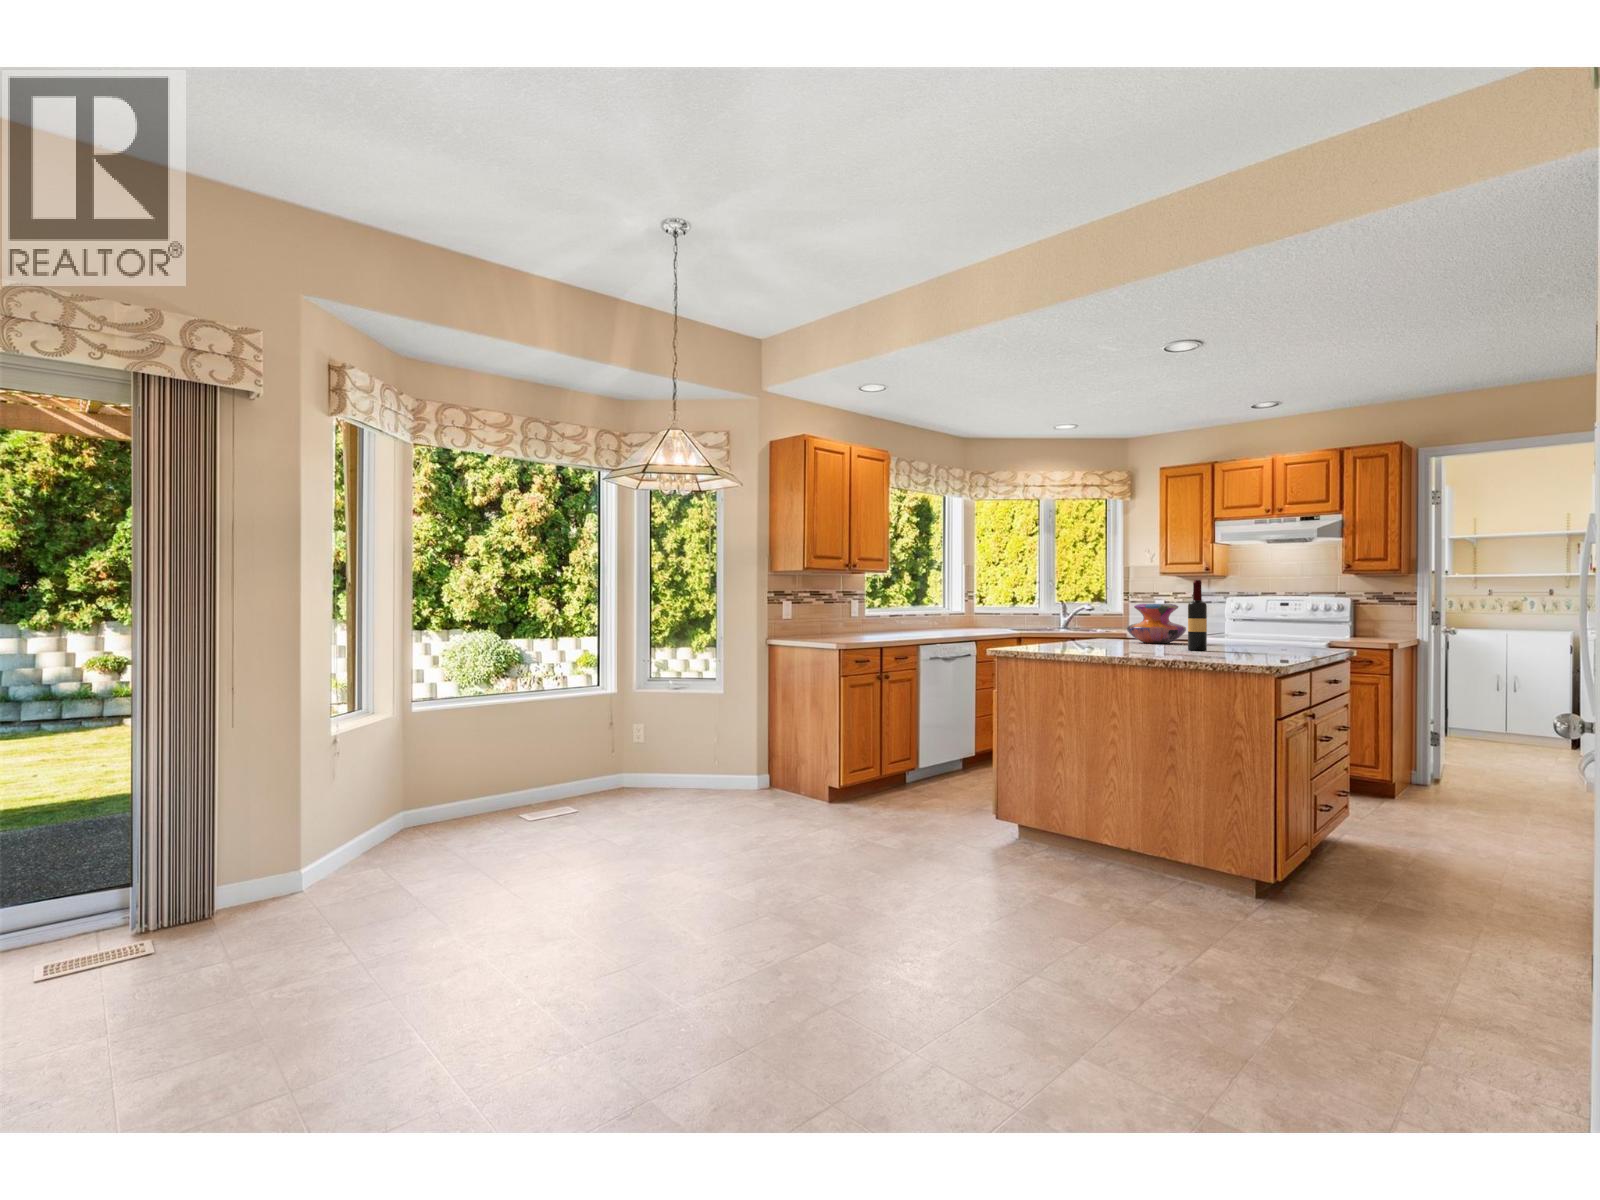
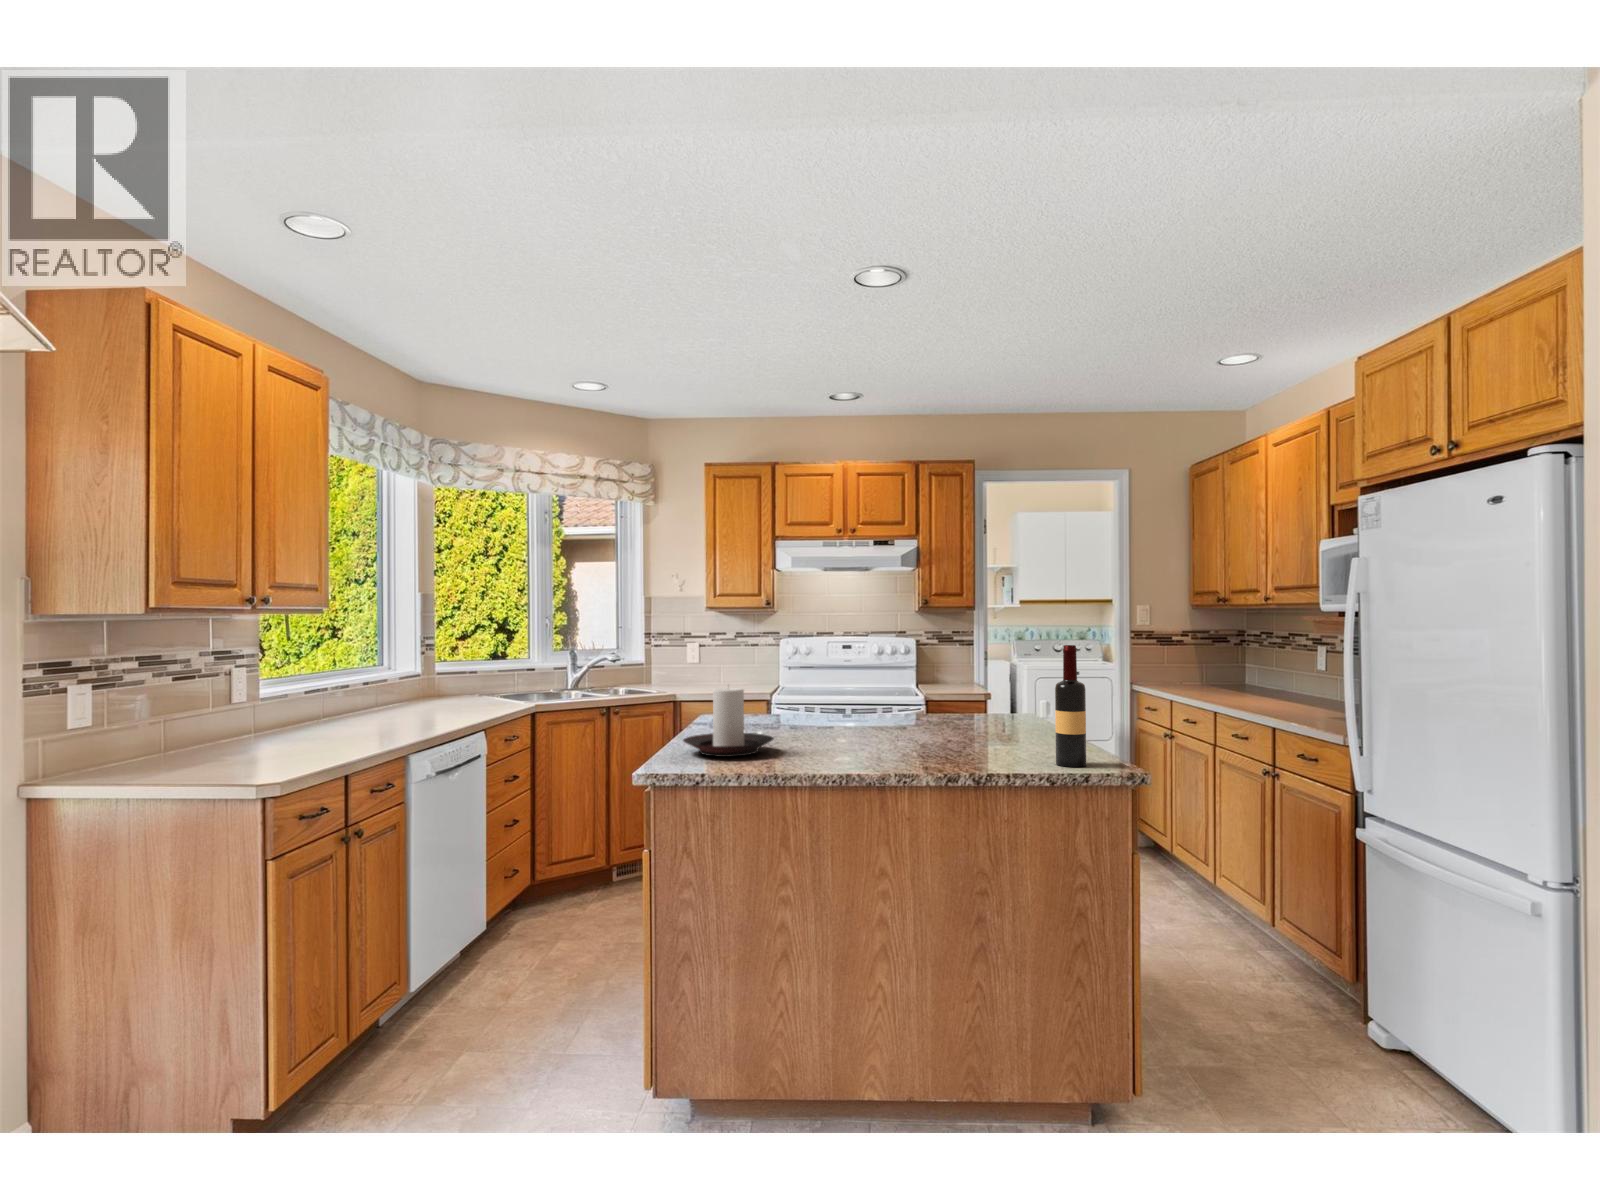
decorative vase: present [1127,604,1186,643] -> none [841,669,929,735]
candle holder: none [1011,605,1061,642] -> present [683,687,774,757]

